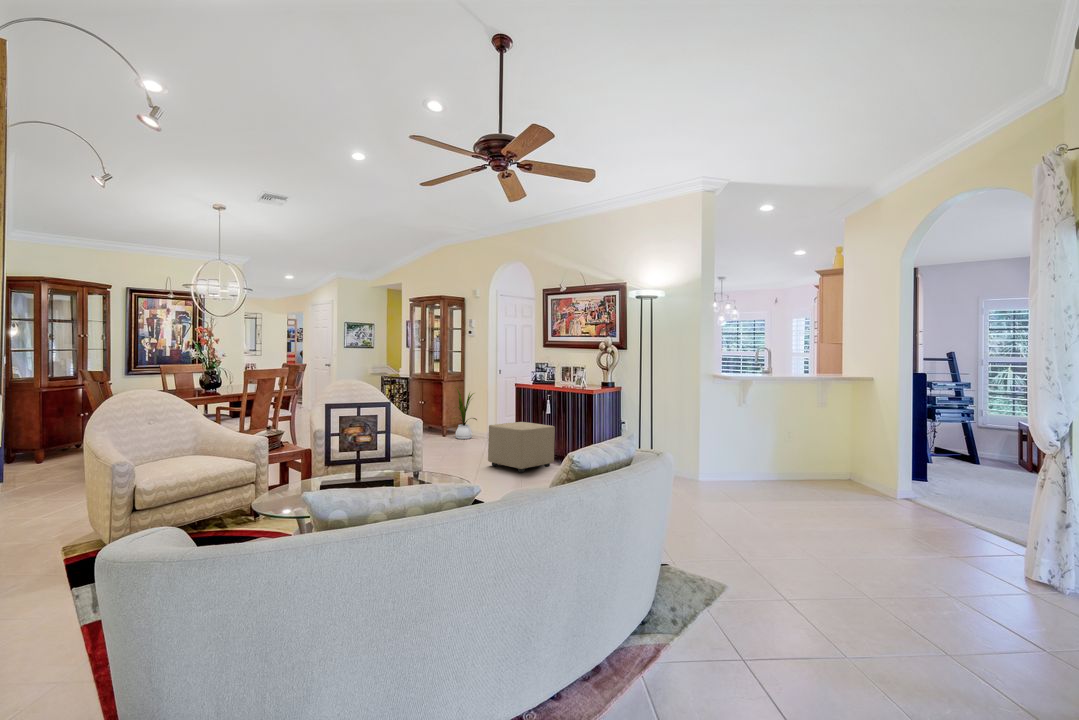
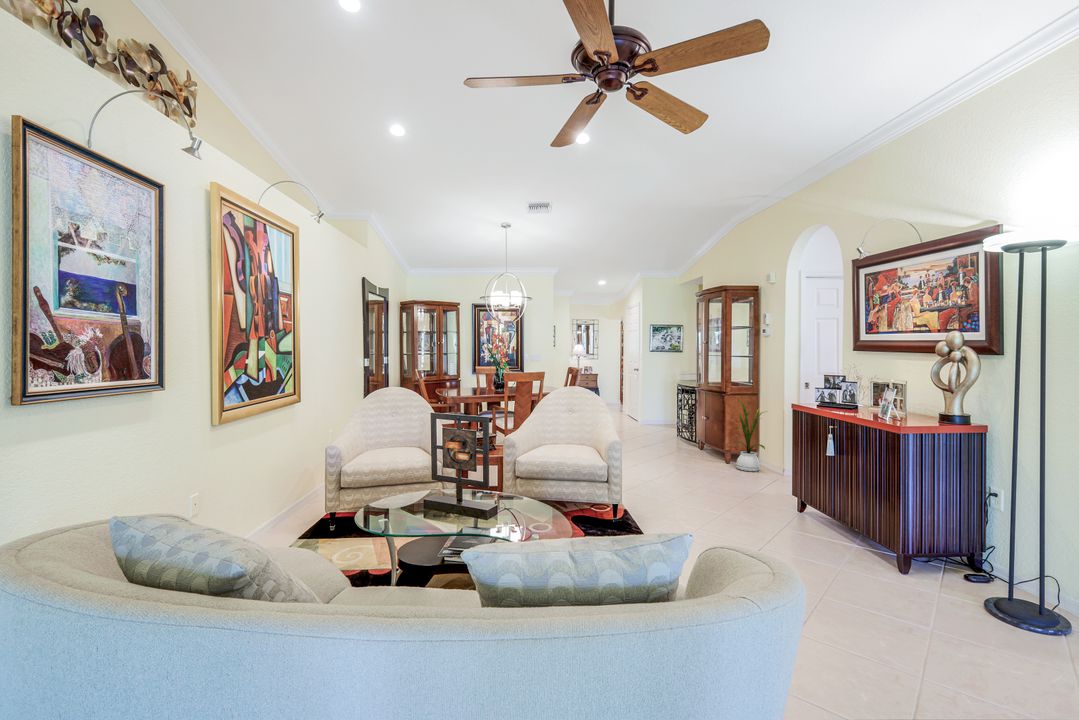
ottoman: present [488,422,555,472] -> none [732,460,842,541]

